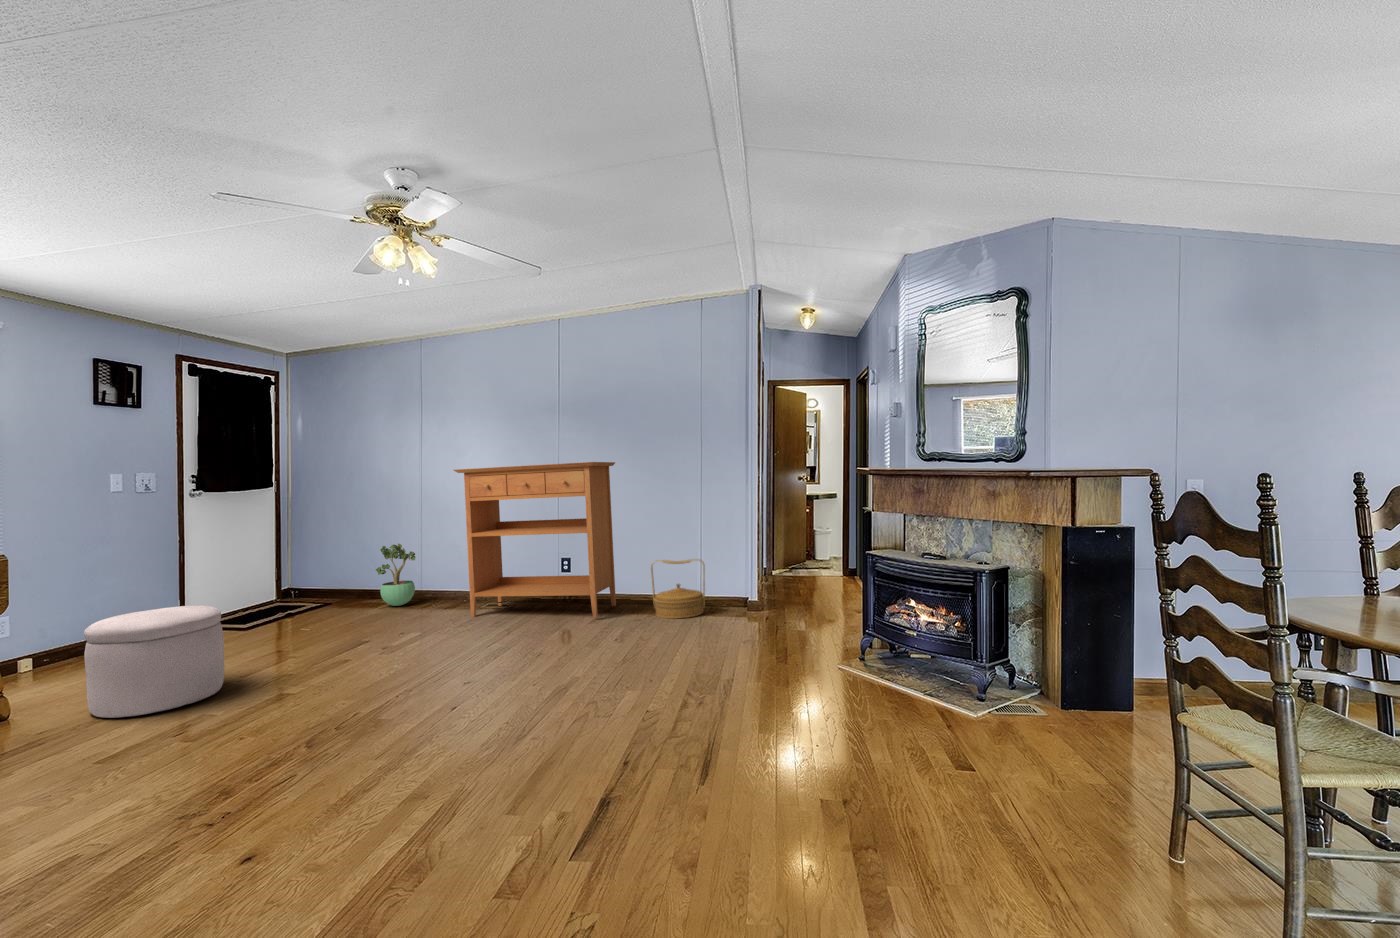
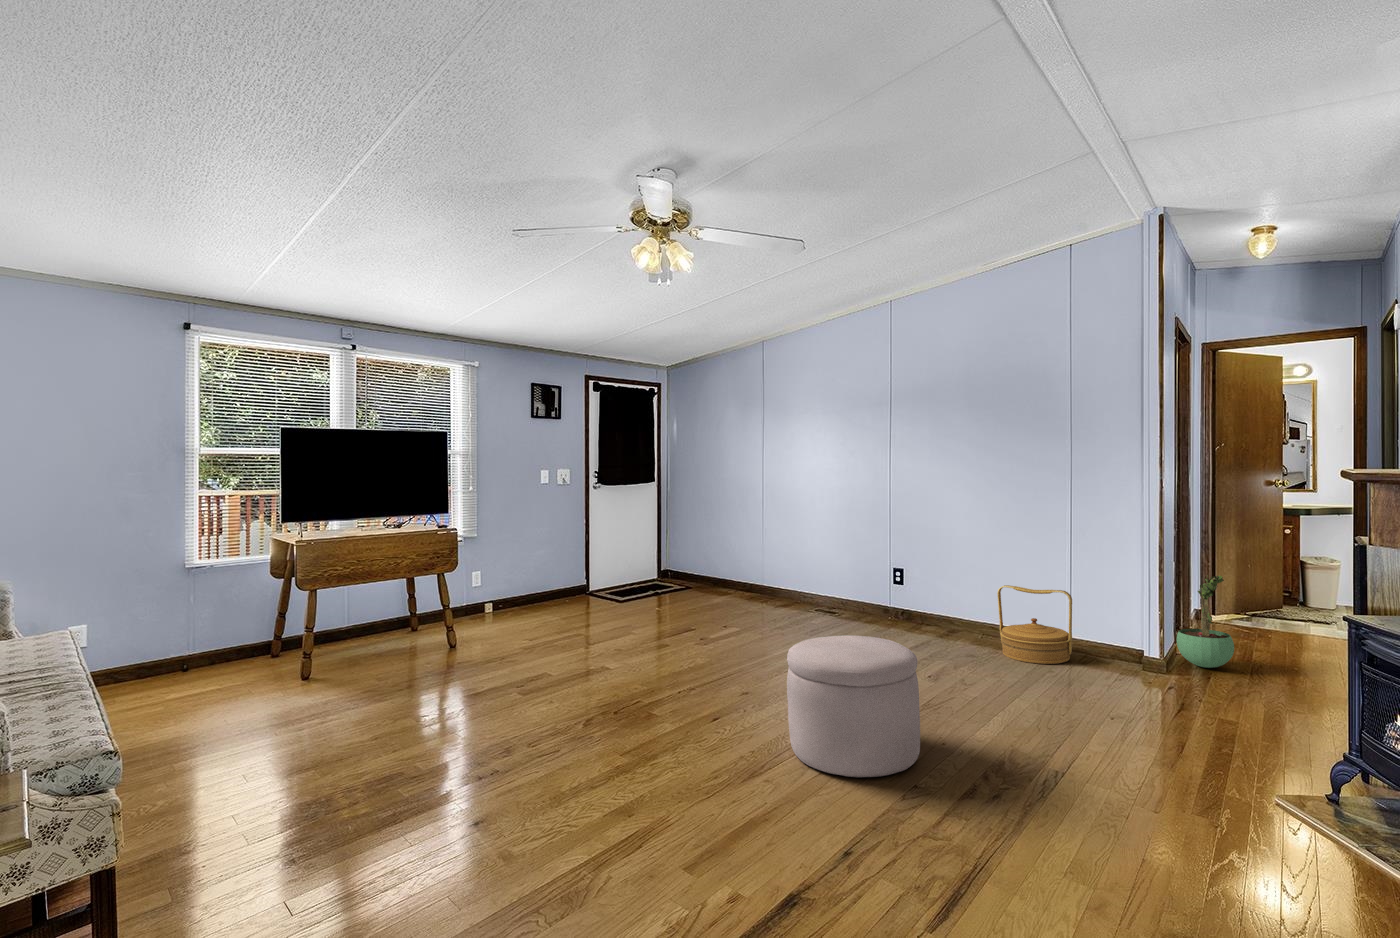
console table: present [454,462,616,618] -> none [784,464,959,644]
potted plant: present [376,544,416,606] -> present [1177,575,1234,668]
ottoman: present [84,605,224,718] -> present [787,635,920,777]

